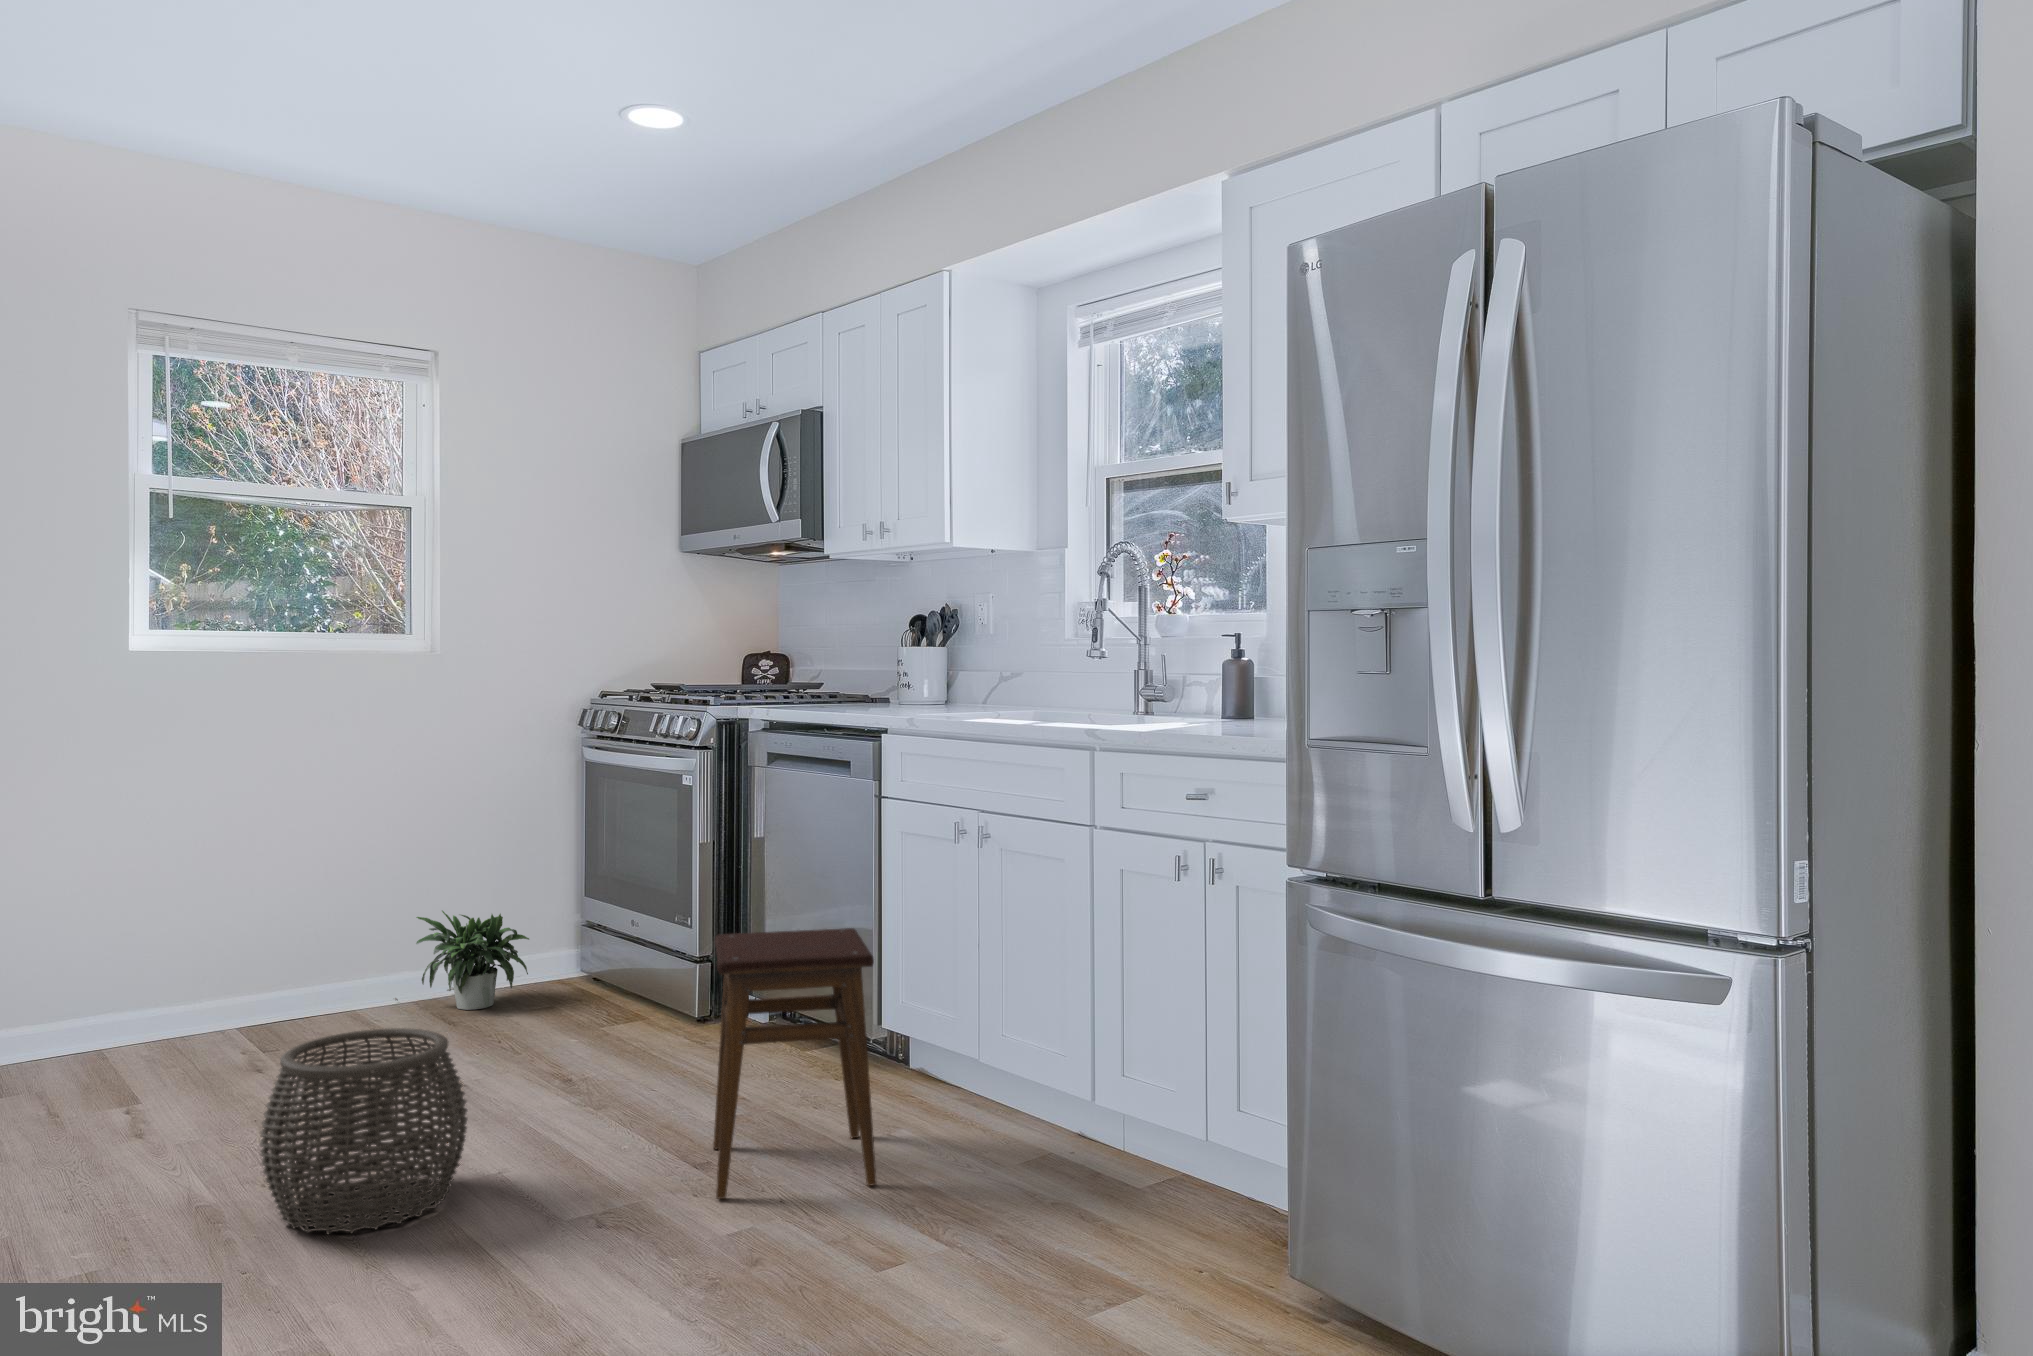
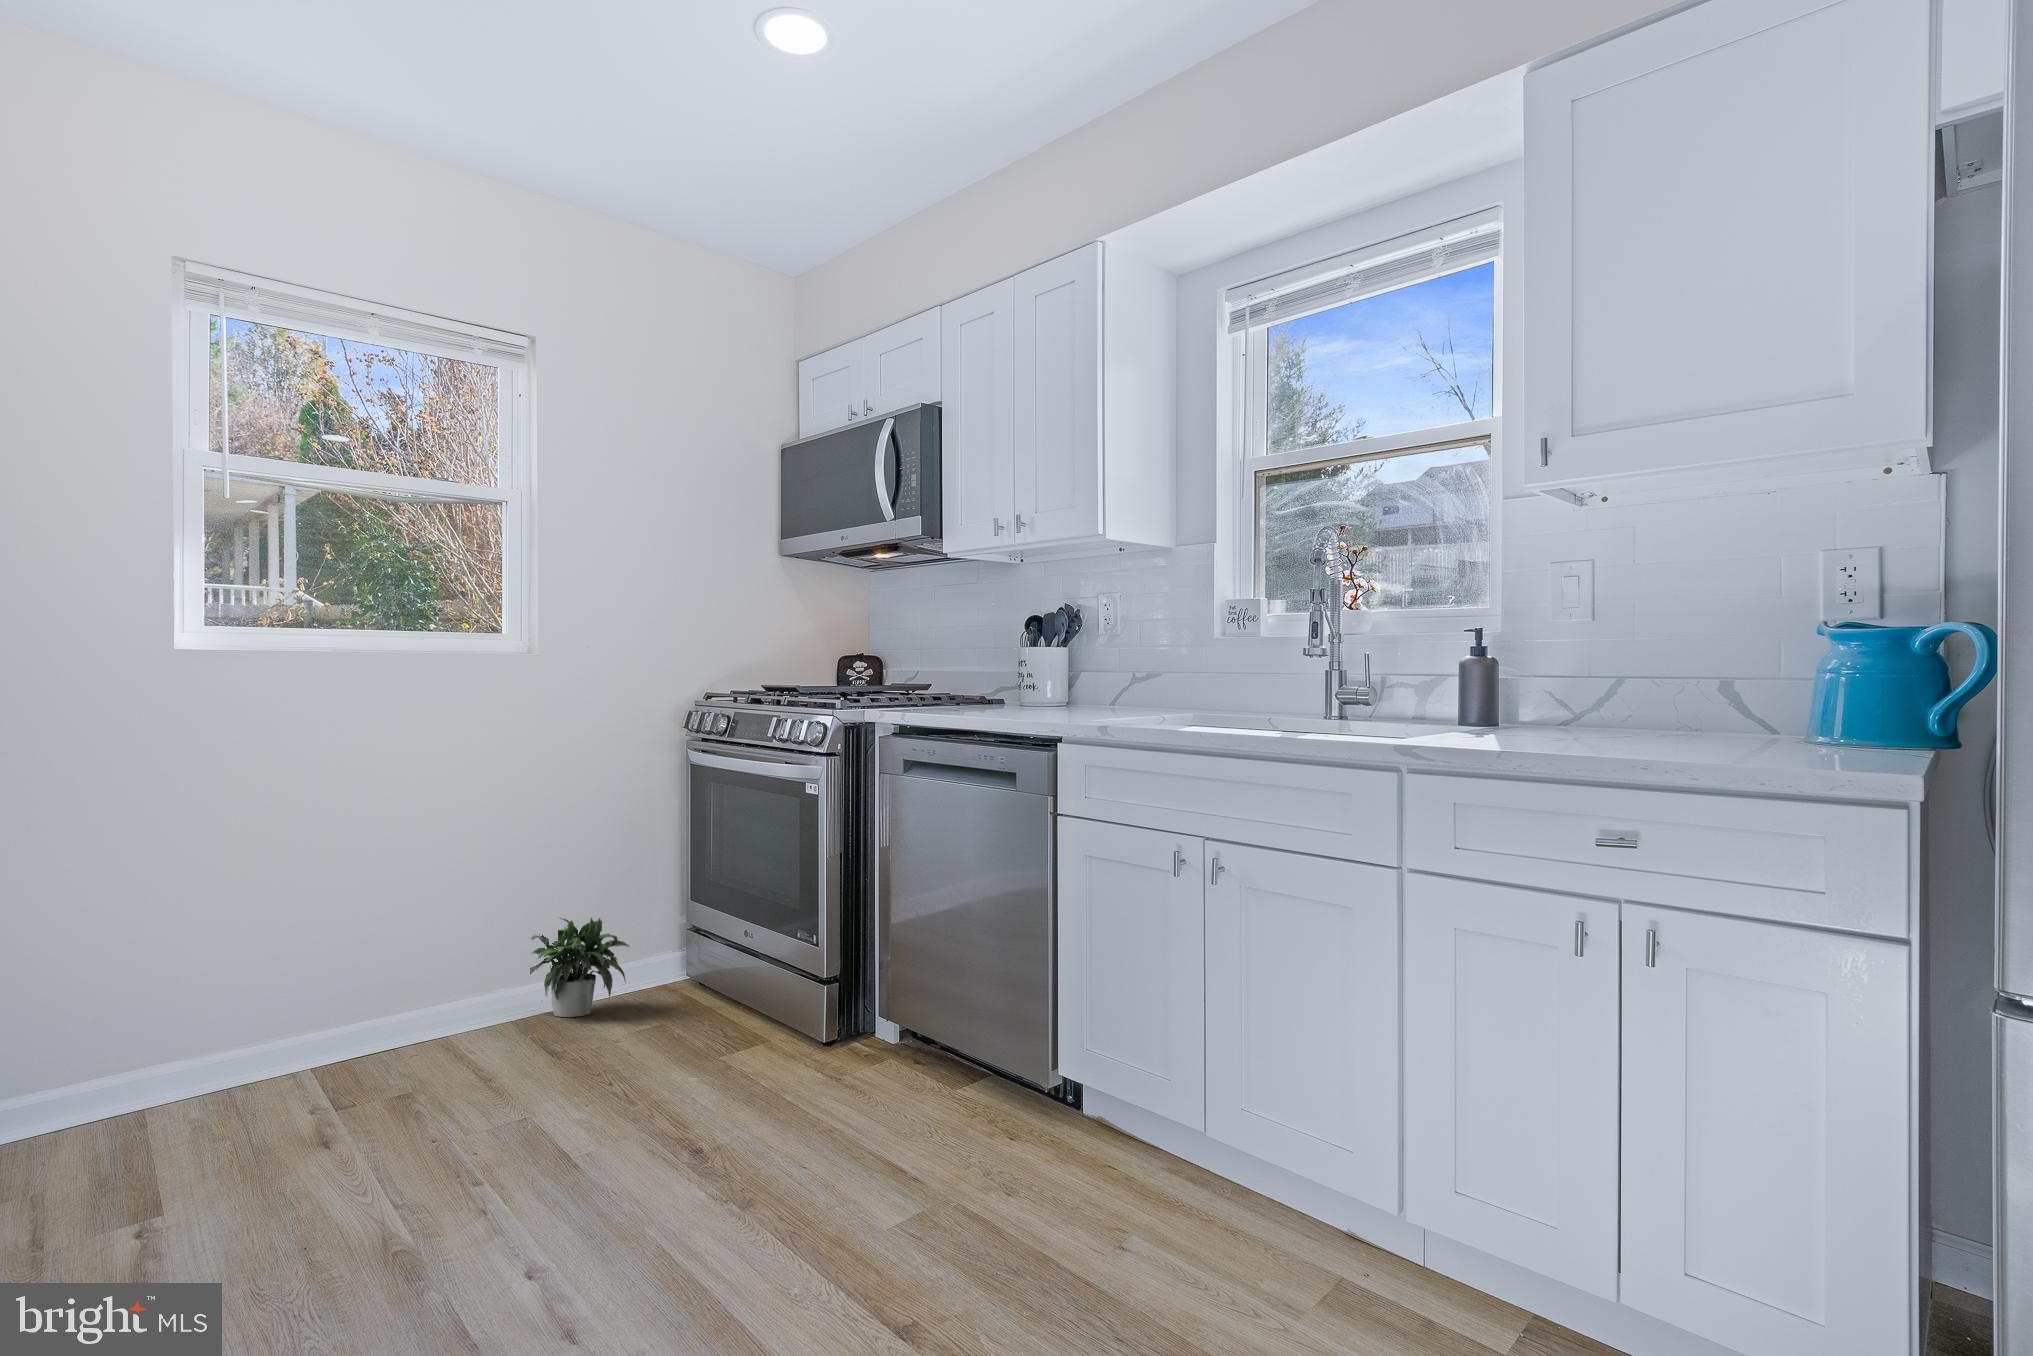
stool: present [713,928,877,1199] -> none [792,925,973,1220]
woven basket: present [260,1028,467,1234] -> none [299,1016,527,1239]

